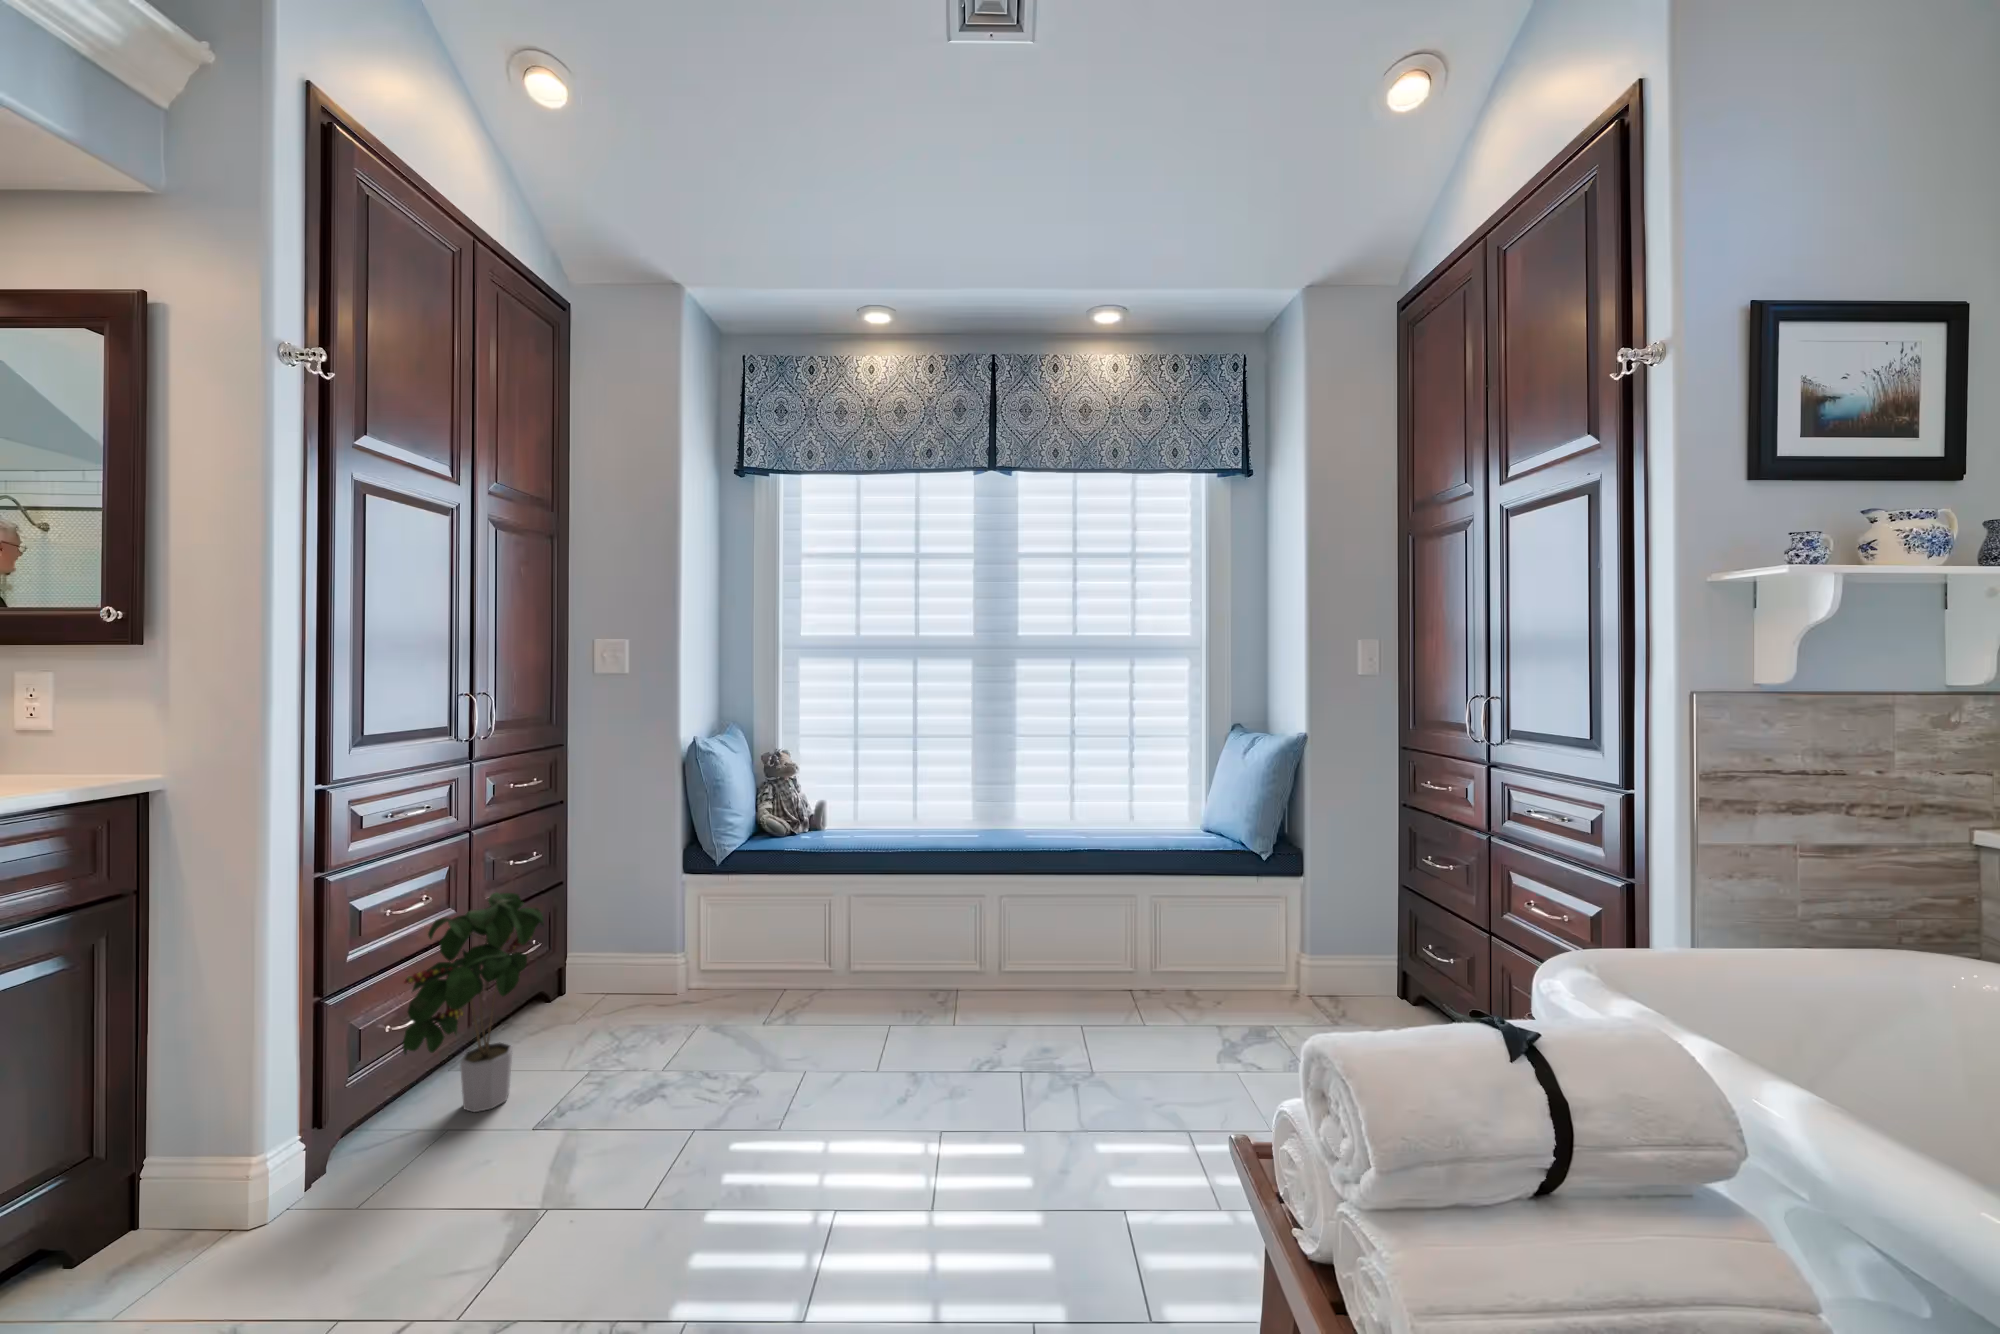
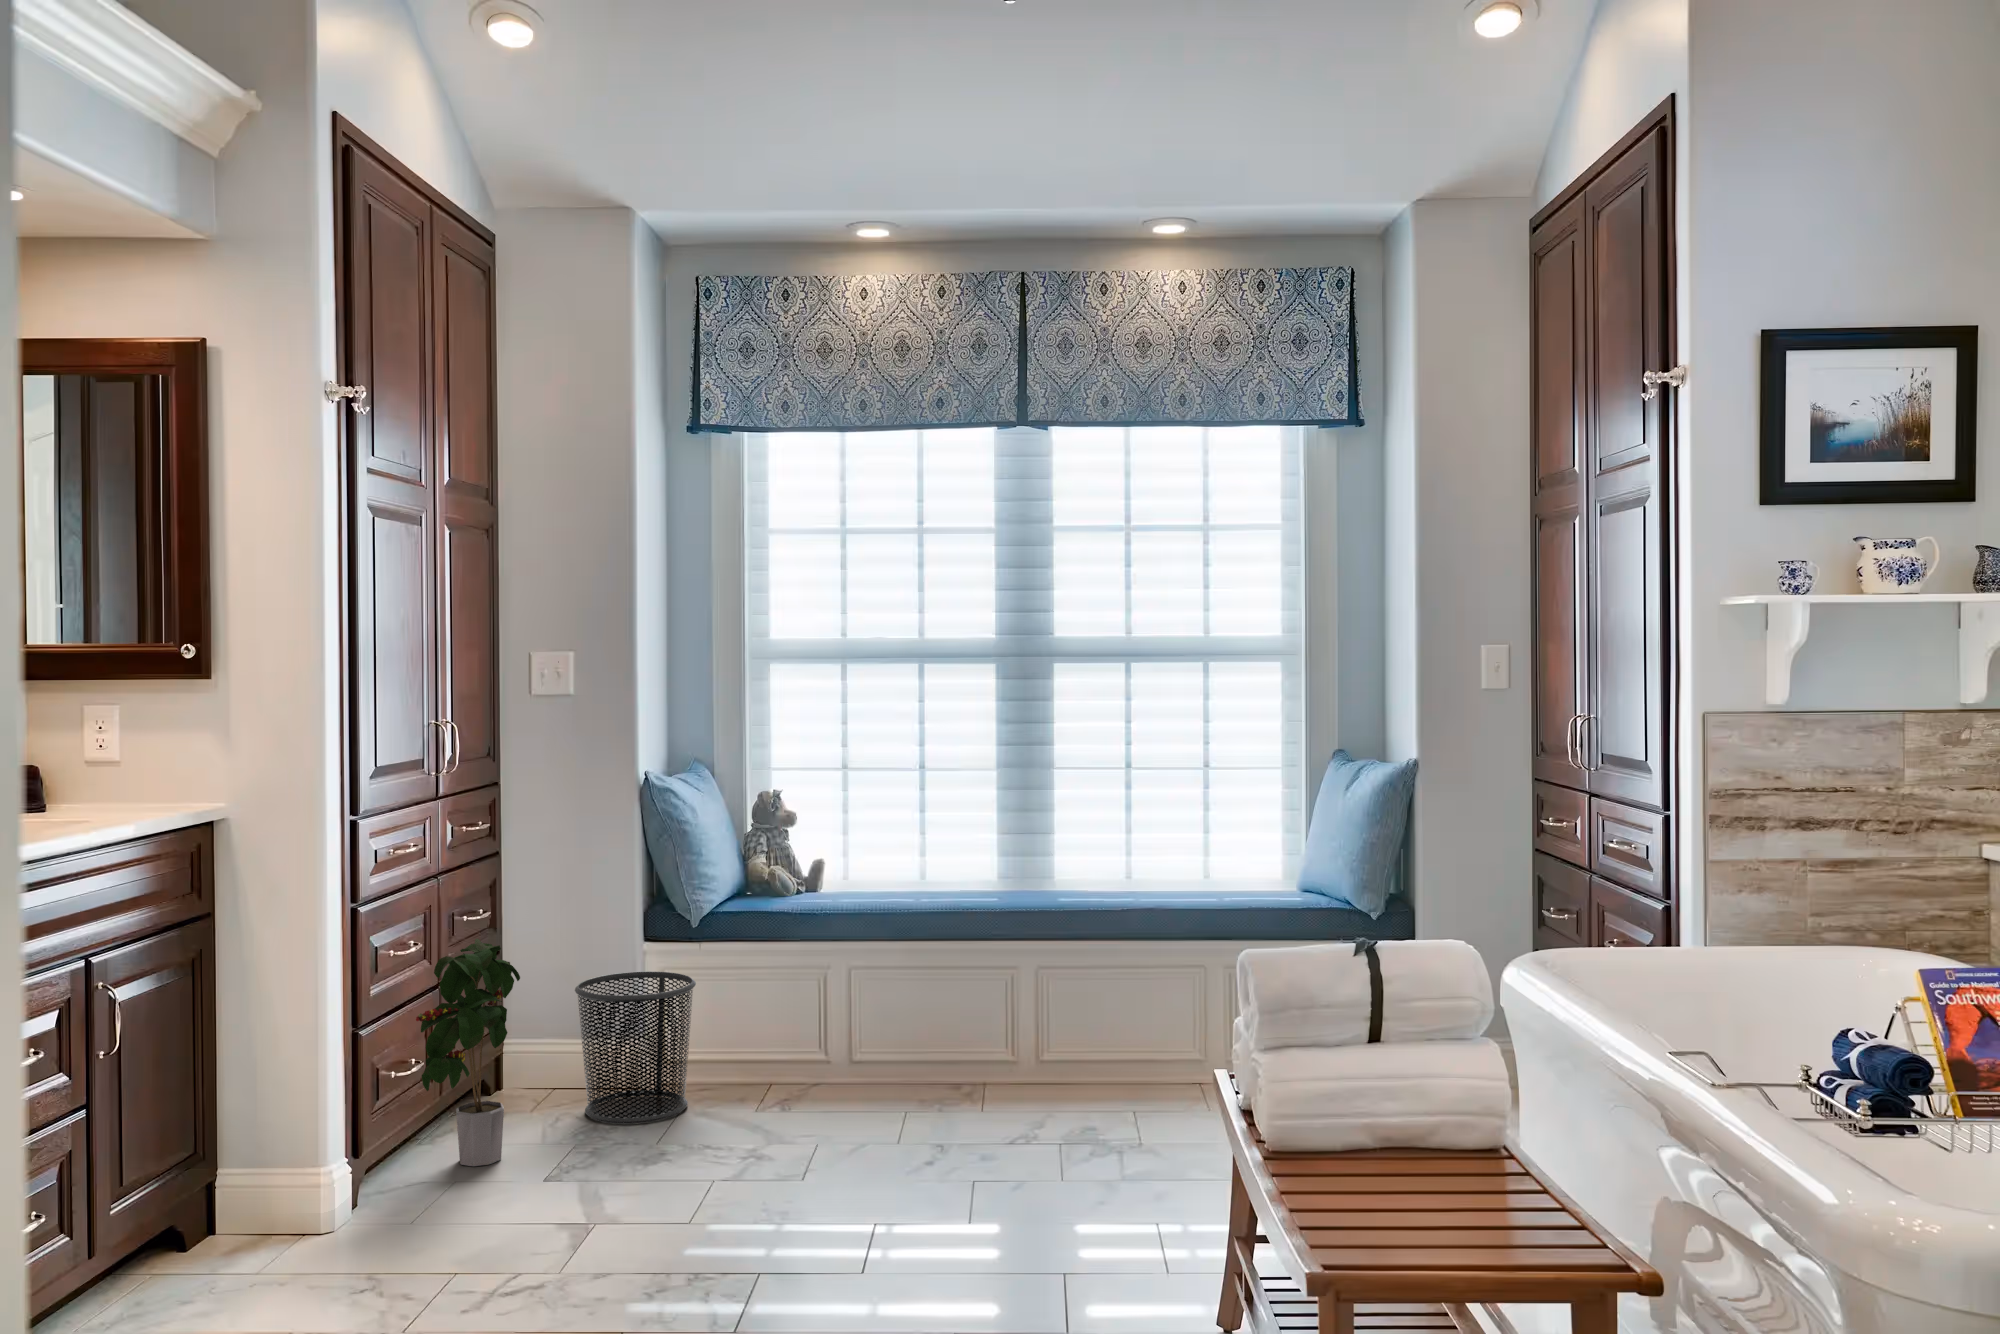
waste bin: none [607,904,717,1046] -> present [575,971,696,1124]

